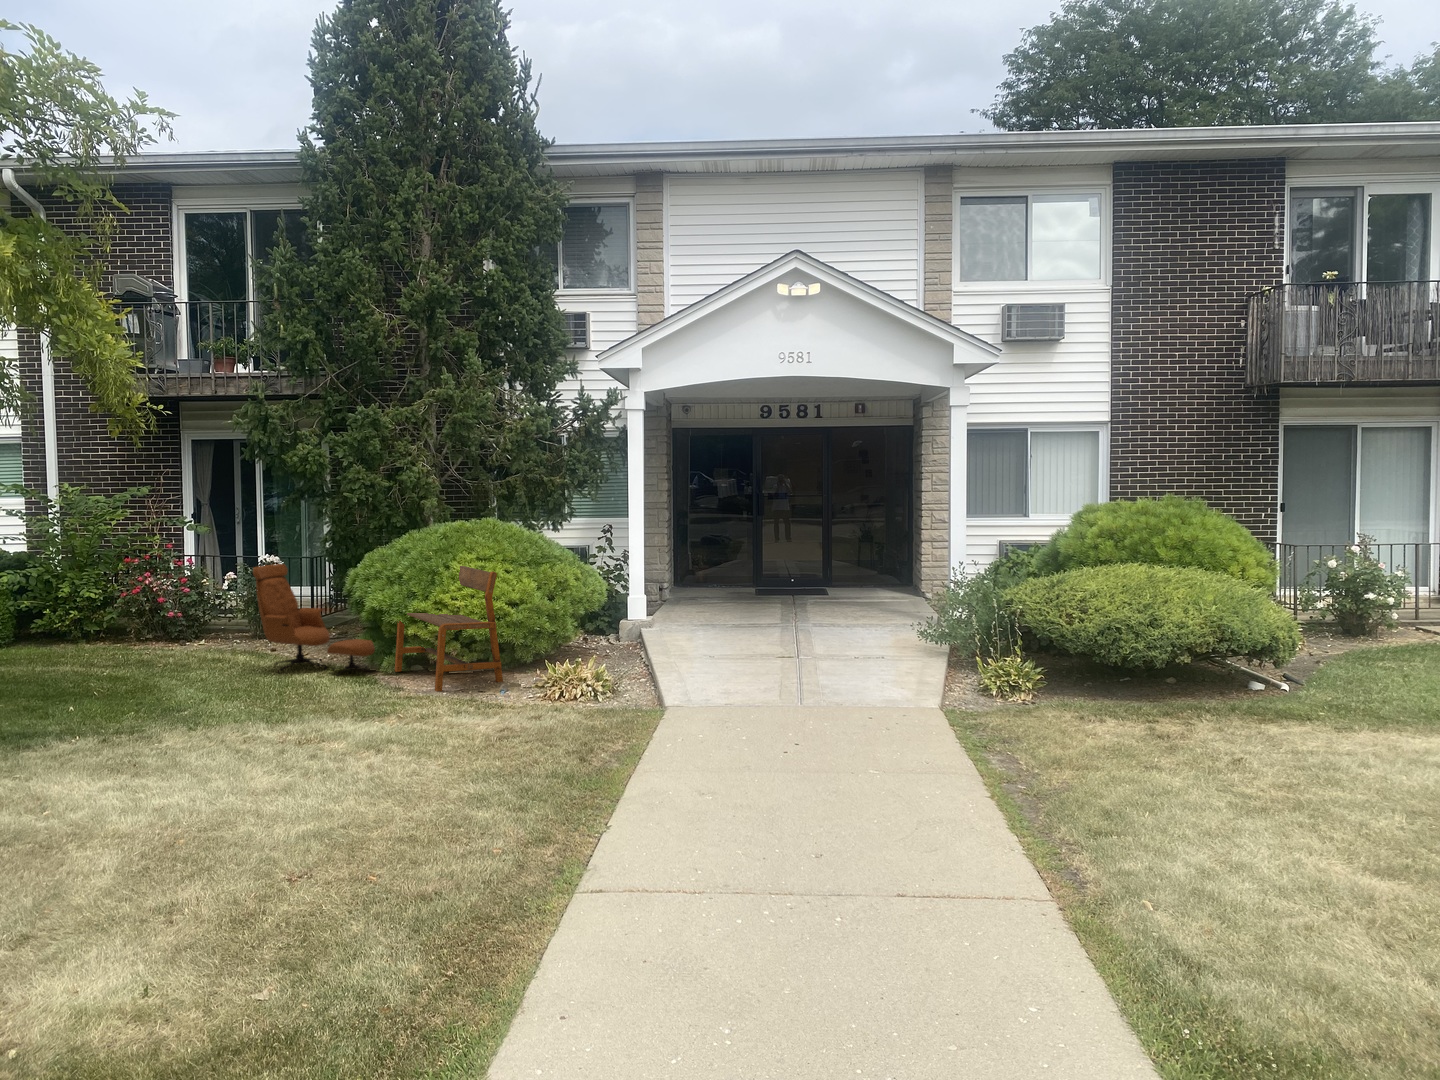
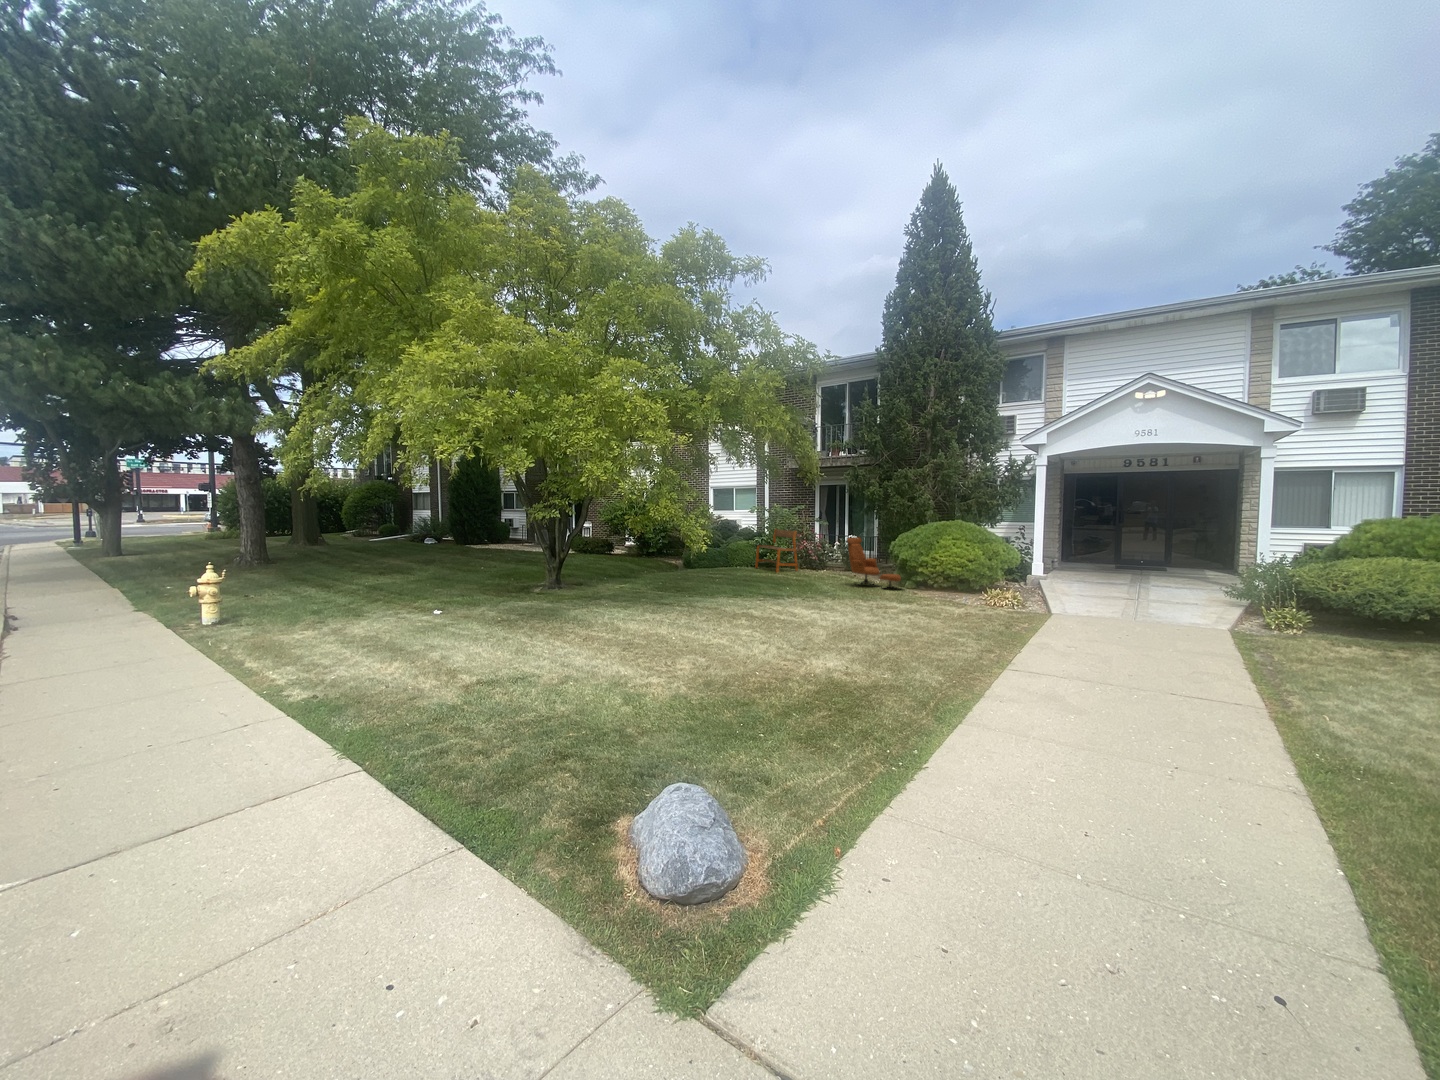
bench: present [395,566,503,692] -> present [755,529,798,573]

